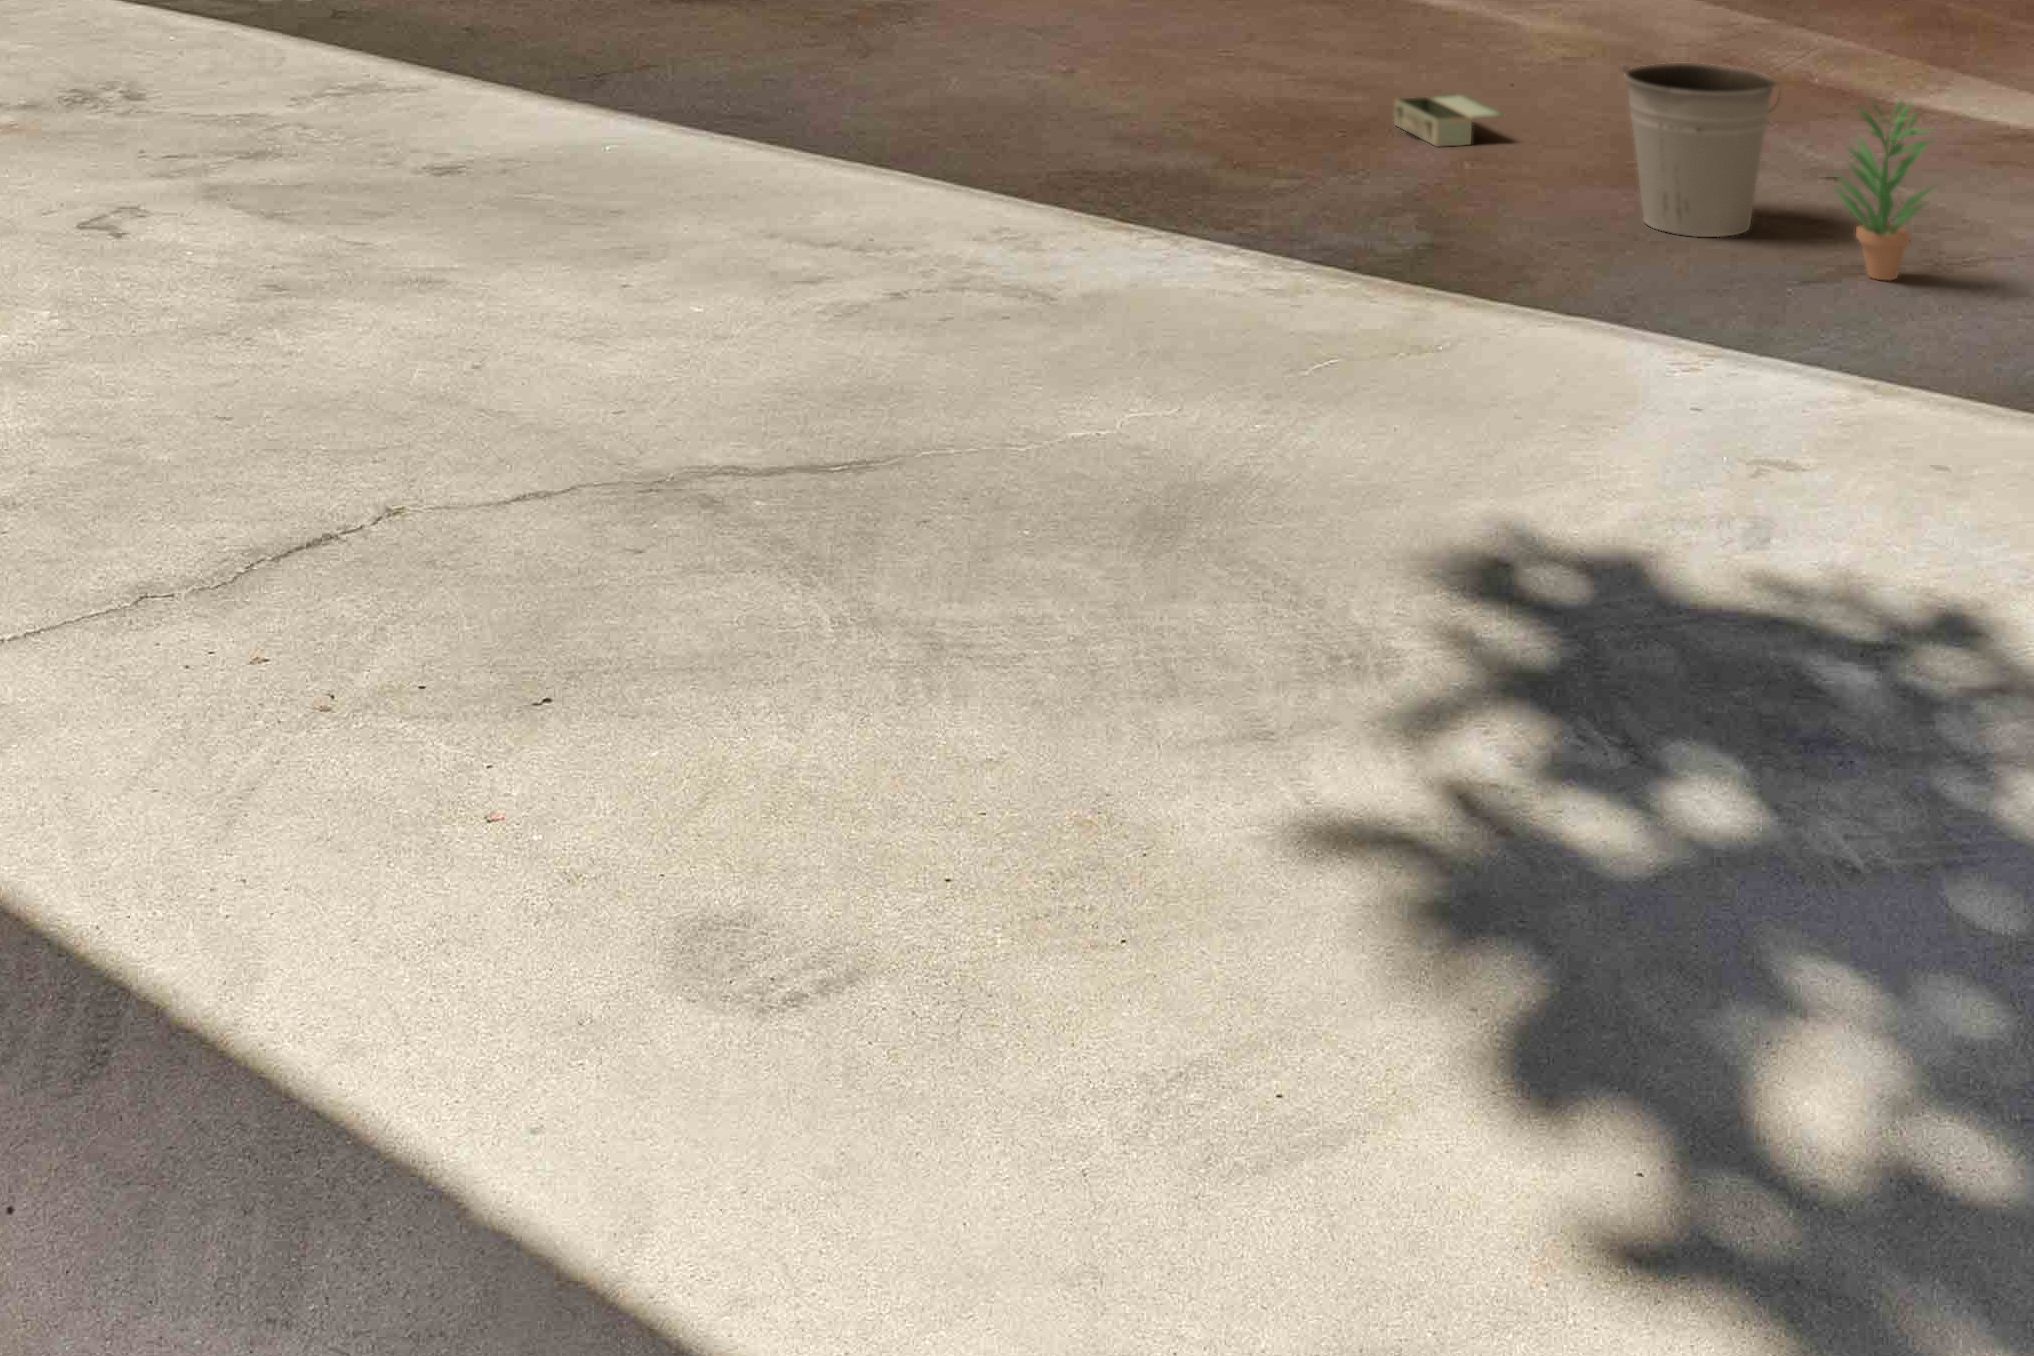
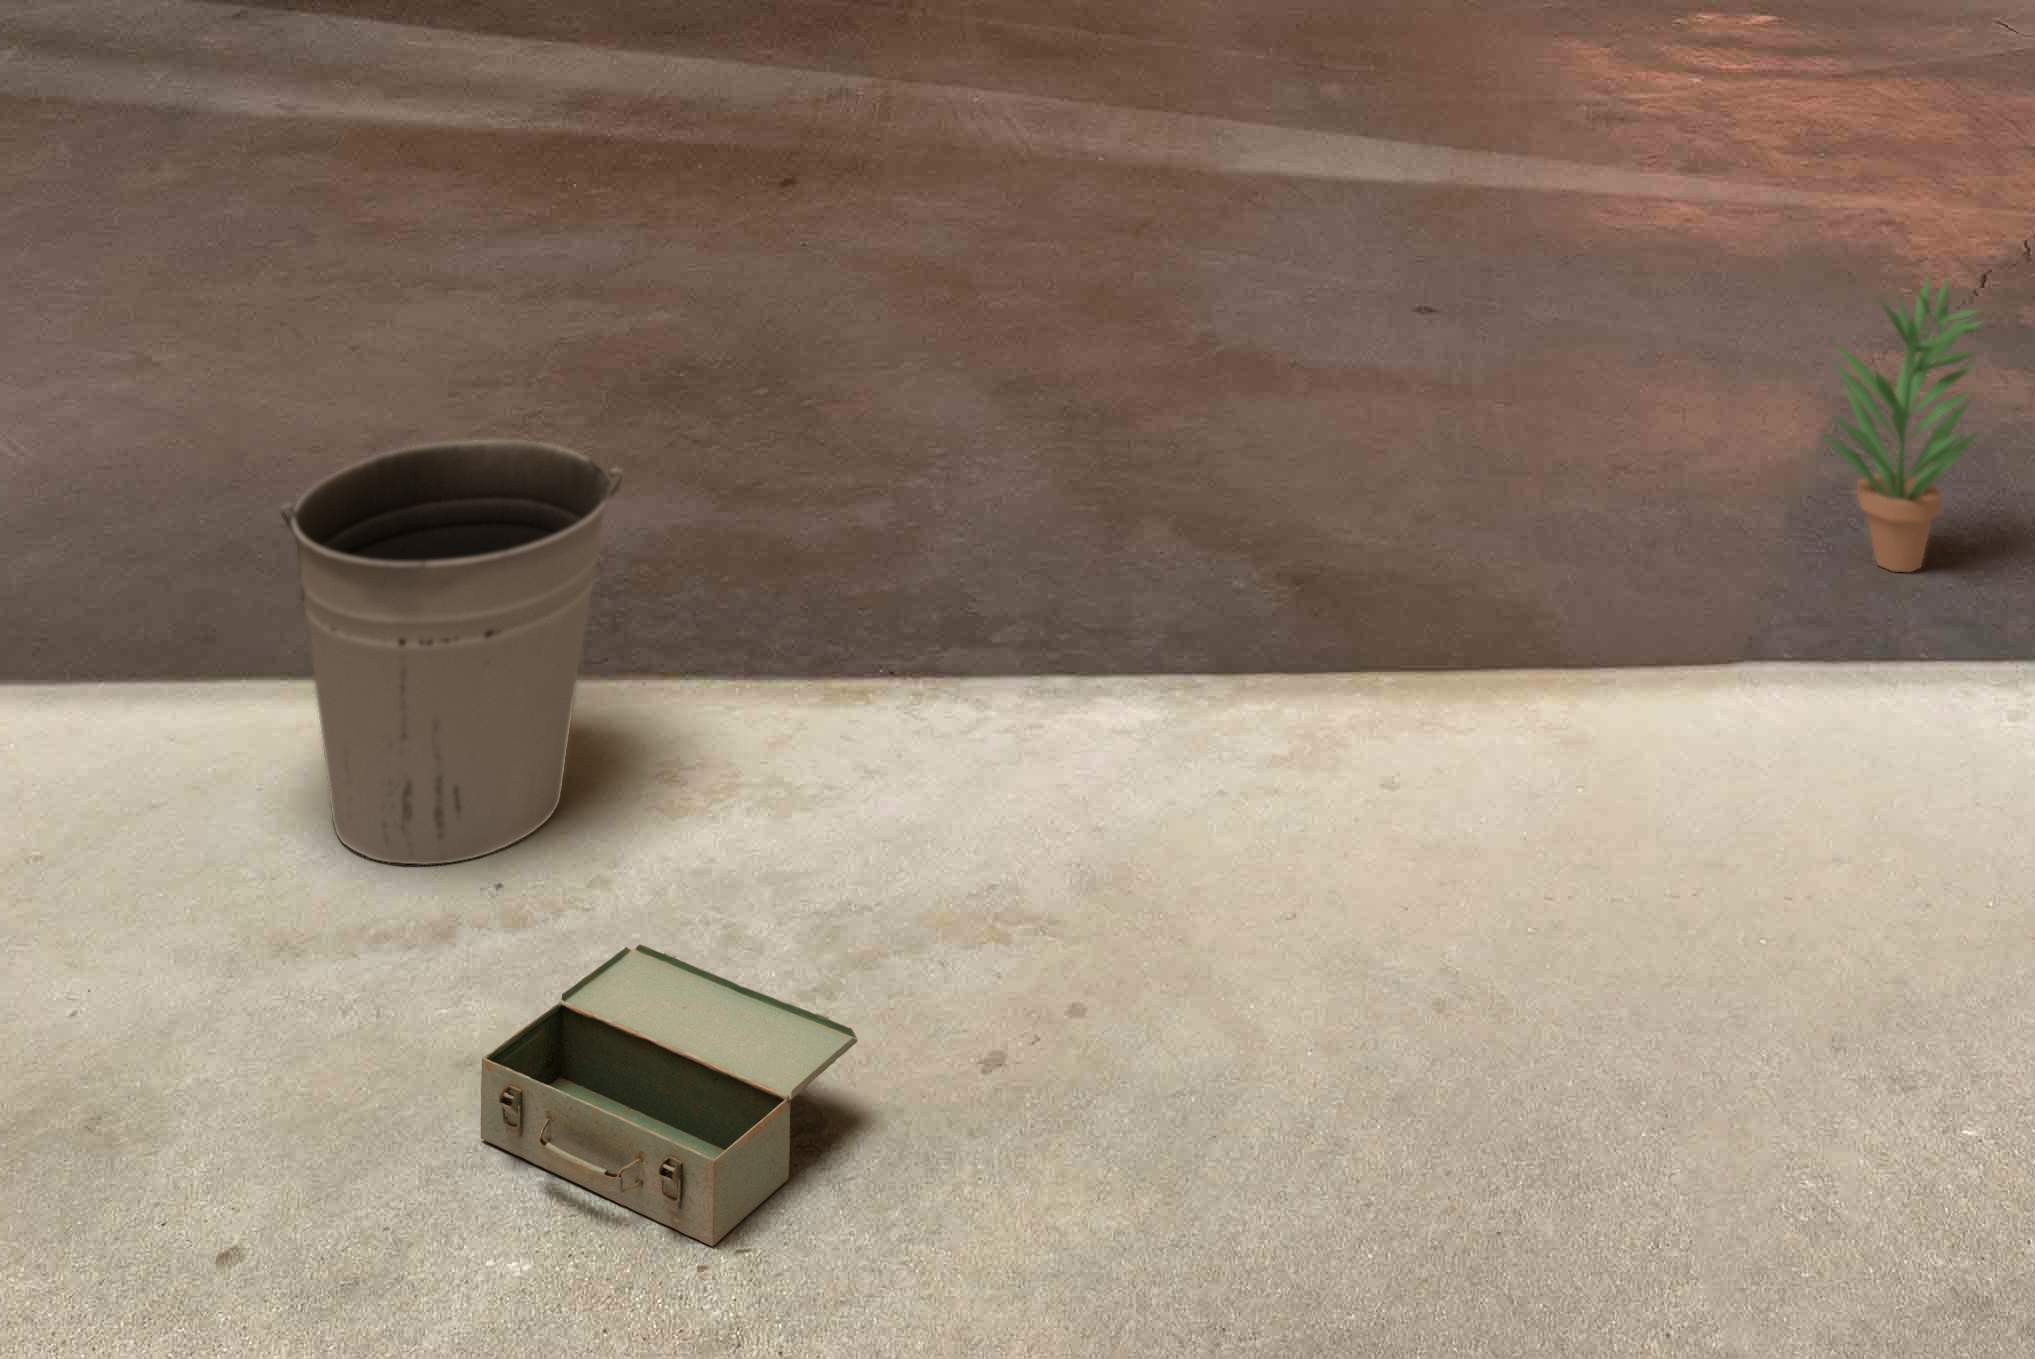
bucket: present [1623,63,1779,237] -> present [280,440,623,865]
toolbox: present [1394,93,1503,147] -> present [481,944,858,1246]

